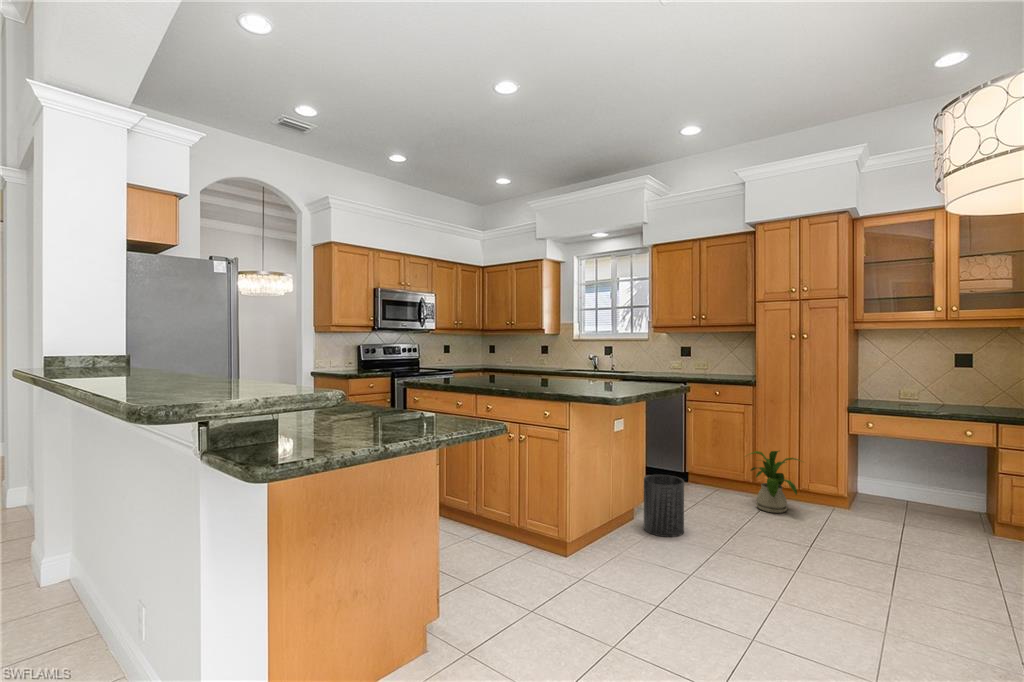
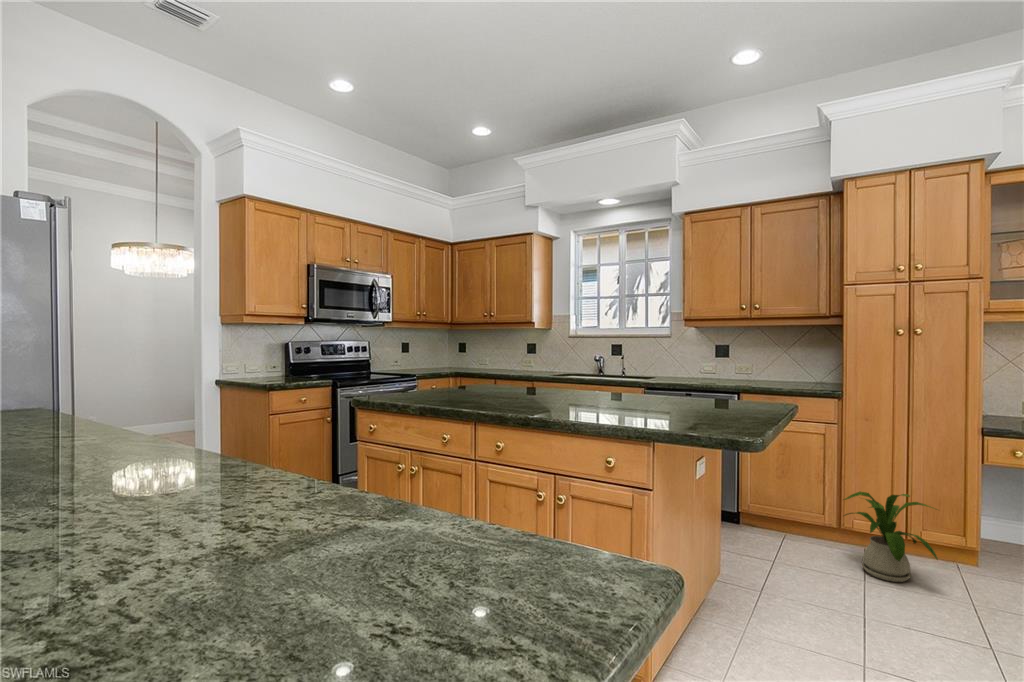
trash can: present [644,475,684,537] -> none [739,541,807,649]

